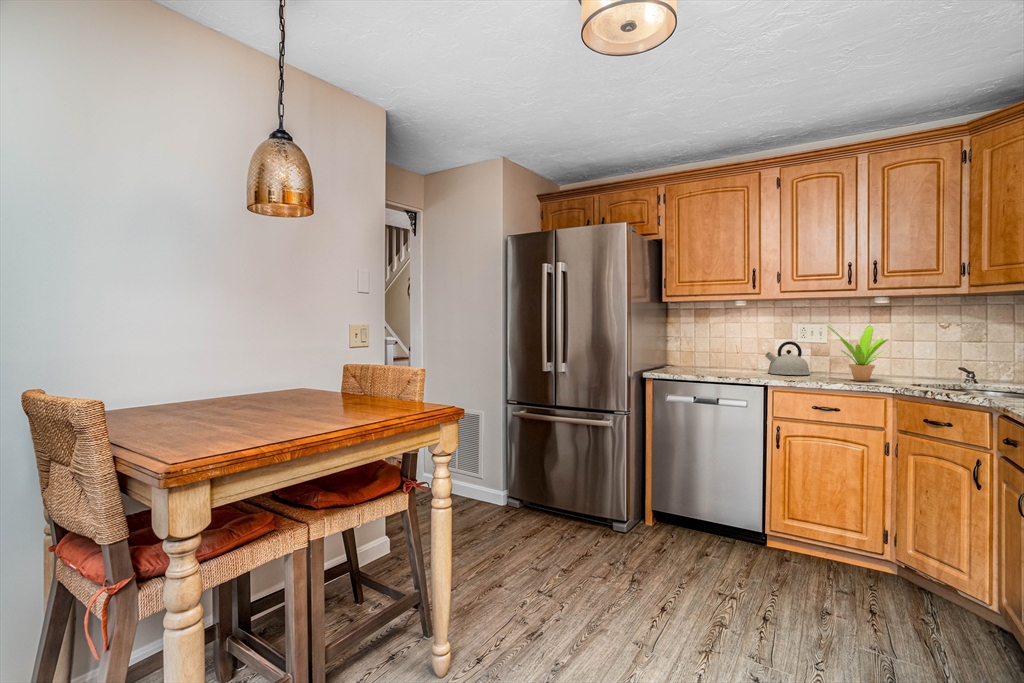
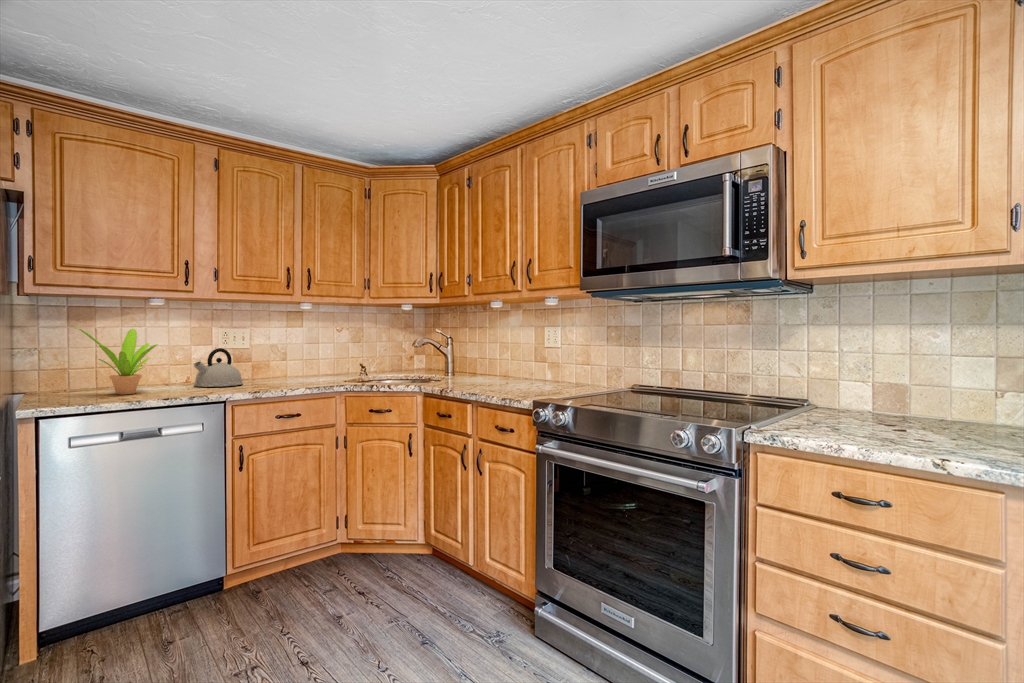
potted plant: present [827,325,888,381] -> present [78,328,158,395]

